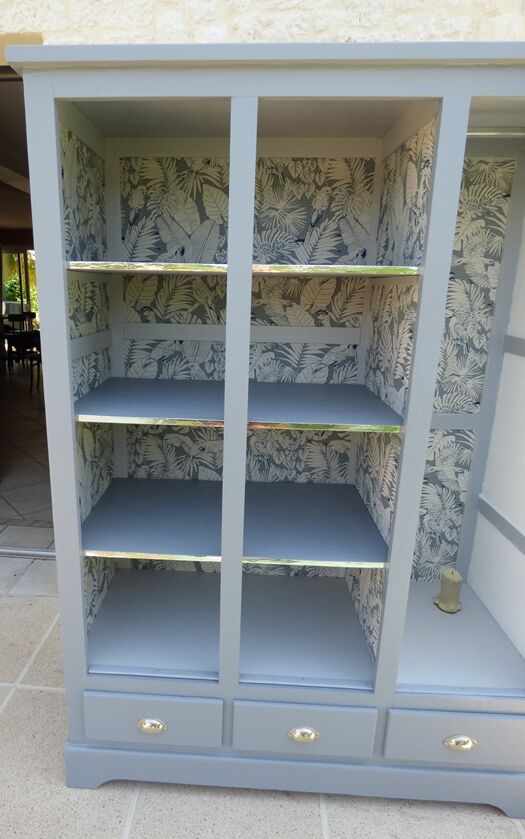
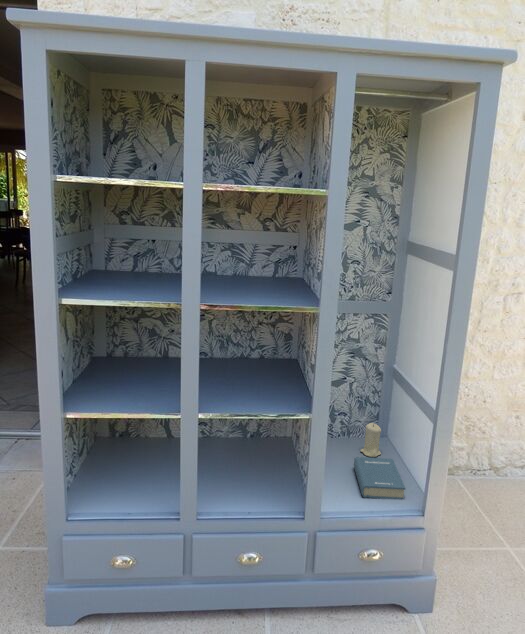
hardback book: none [426,616,499,690] -> present [354,457,405,499]

